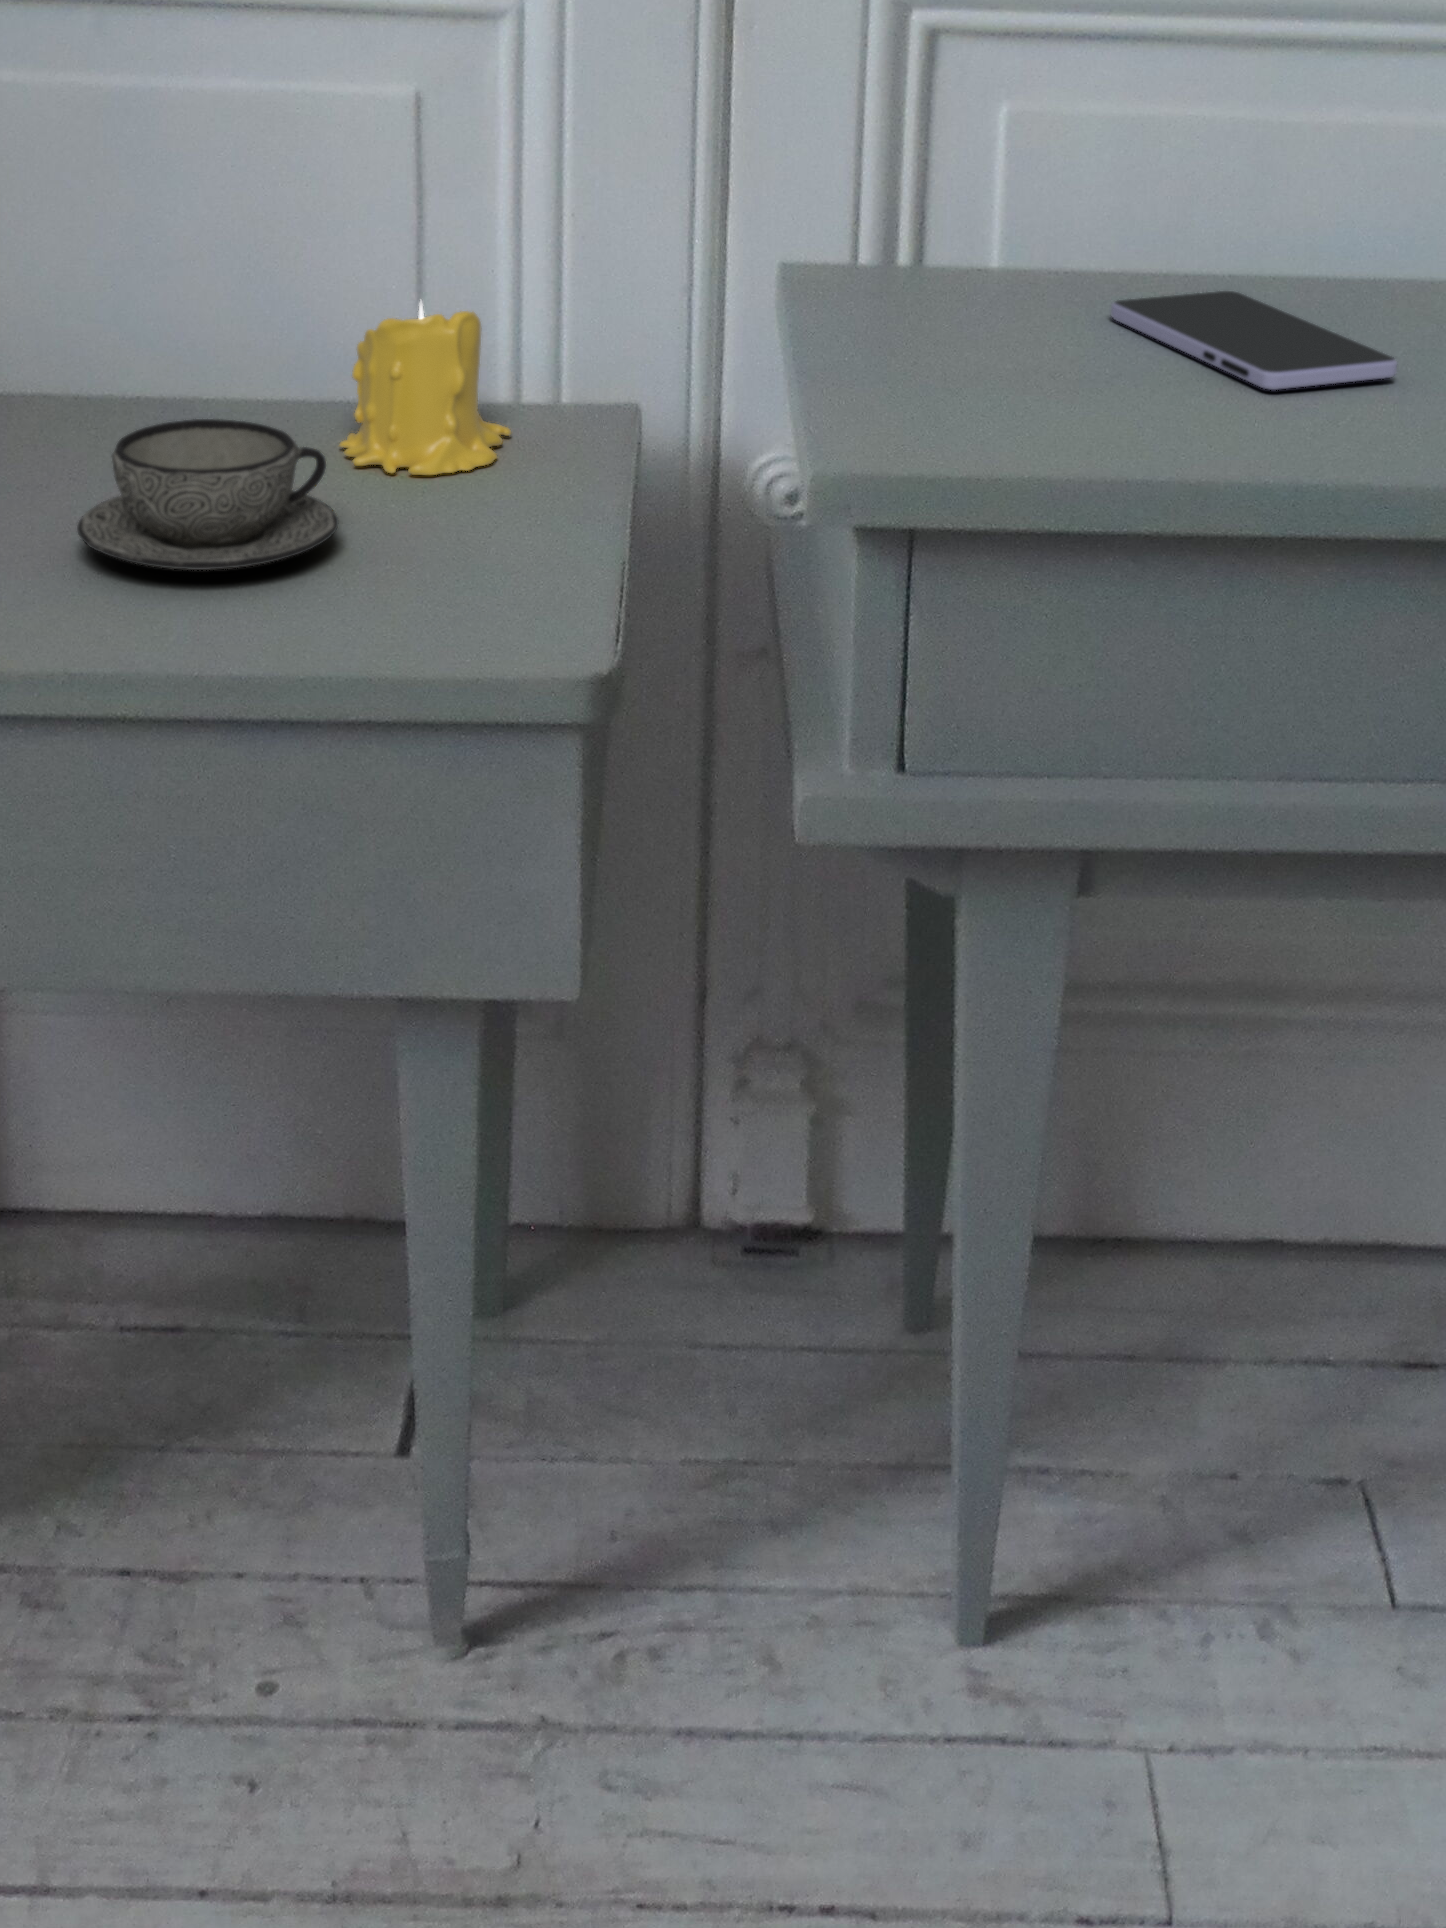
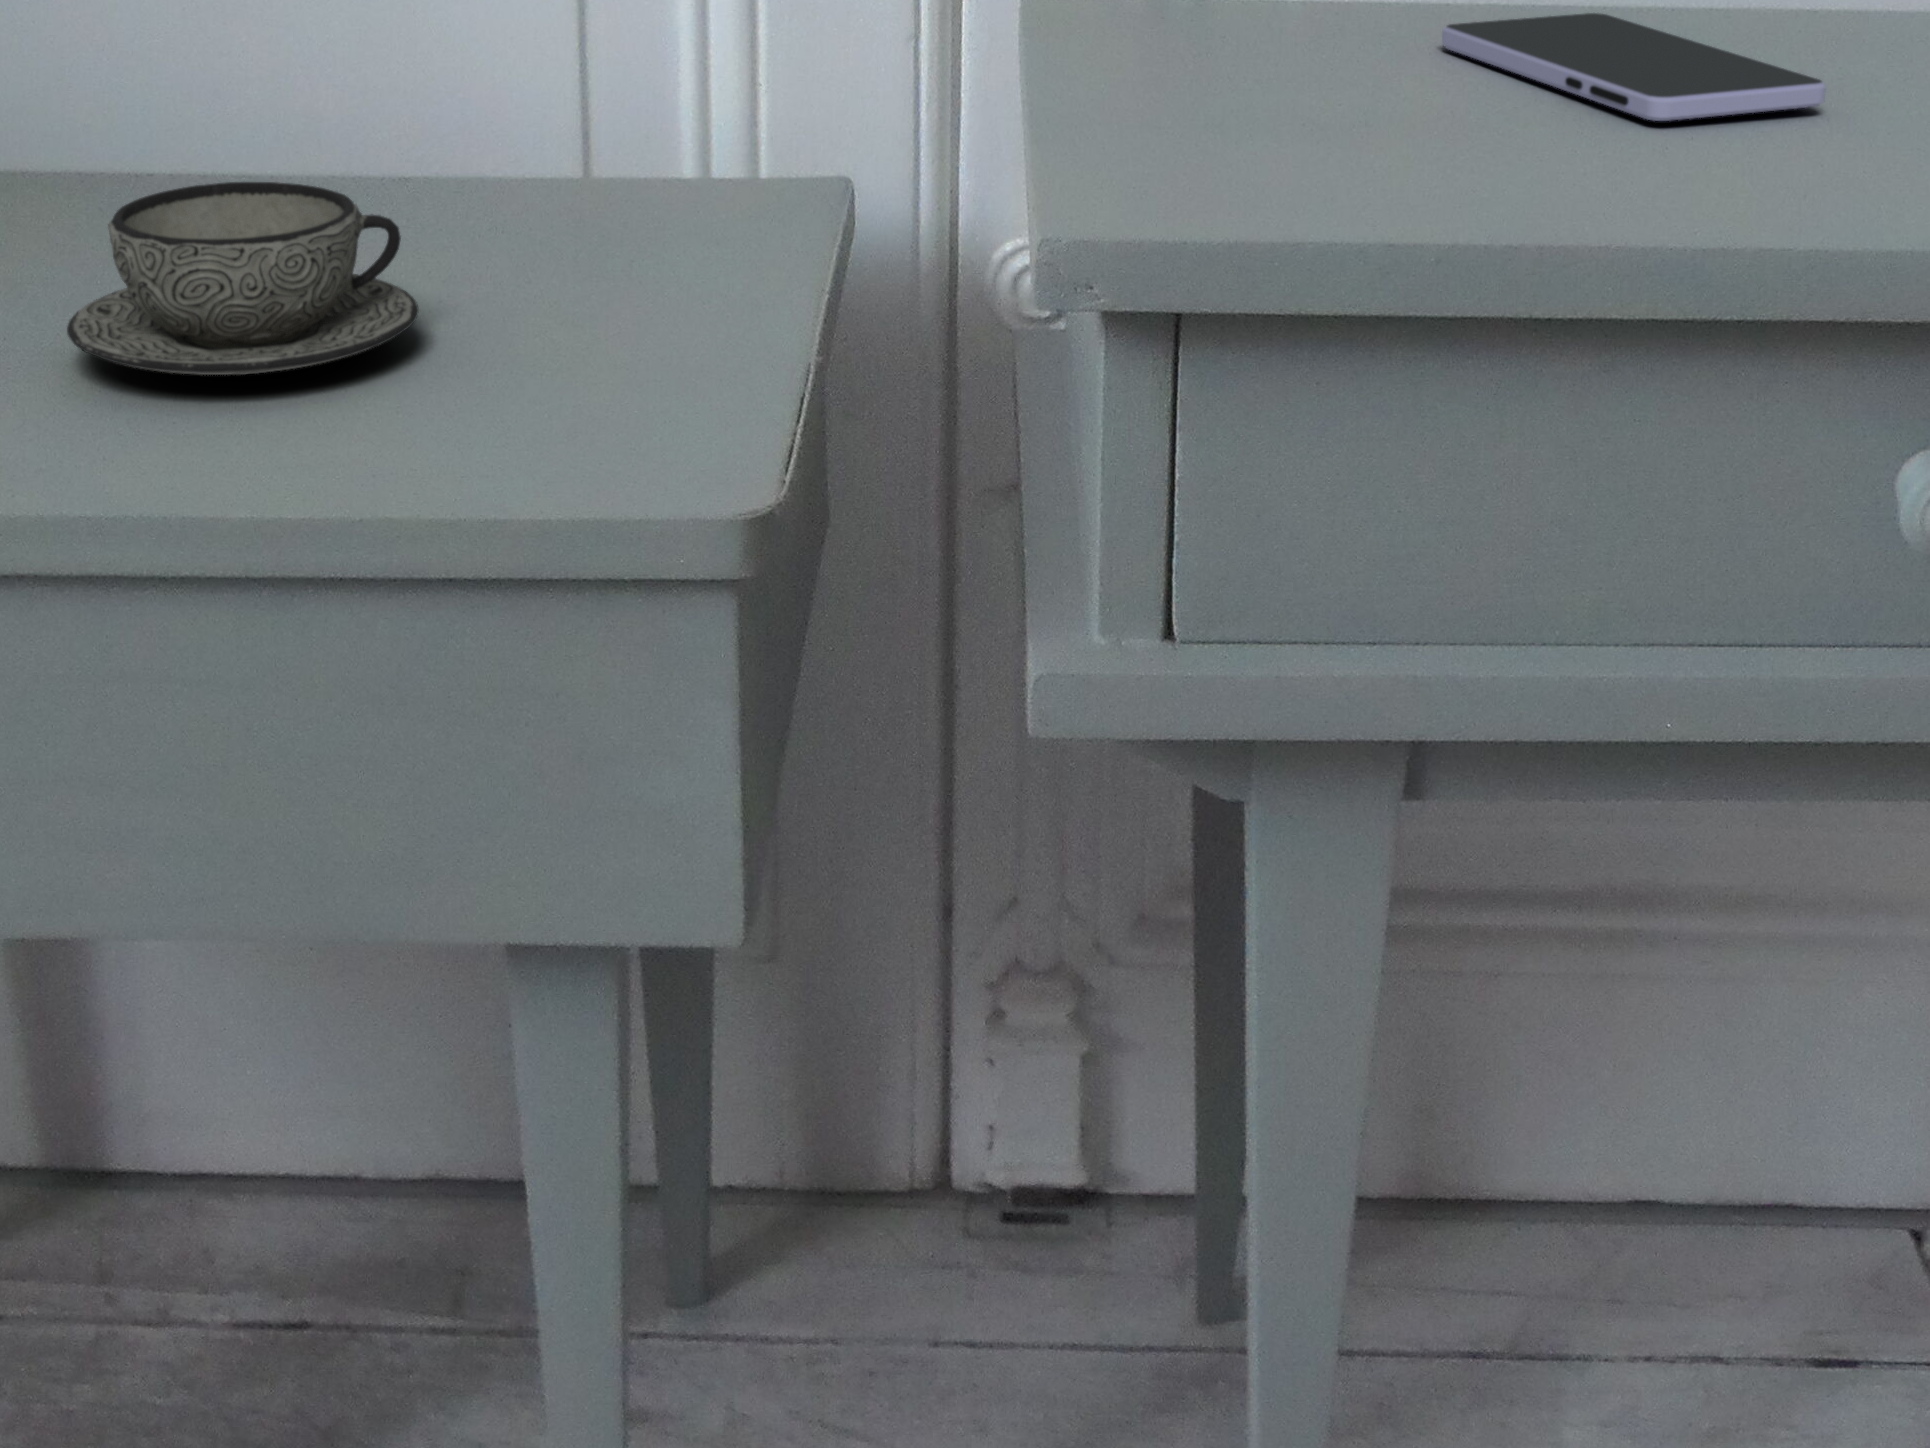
candle: present [340,303,511,475] -> none [454,30,677,262]

